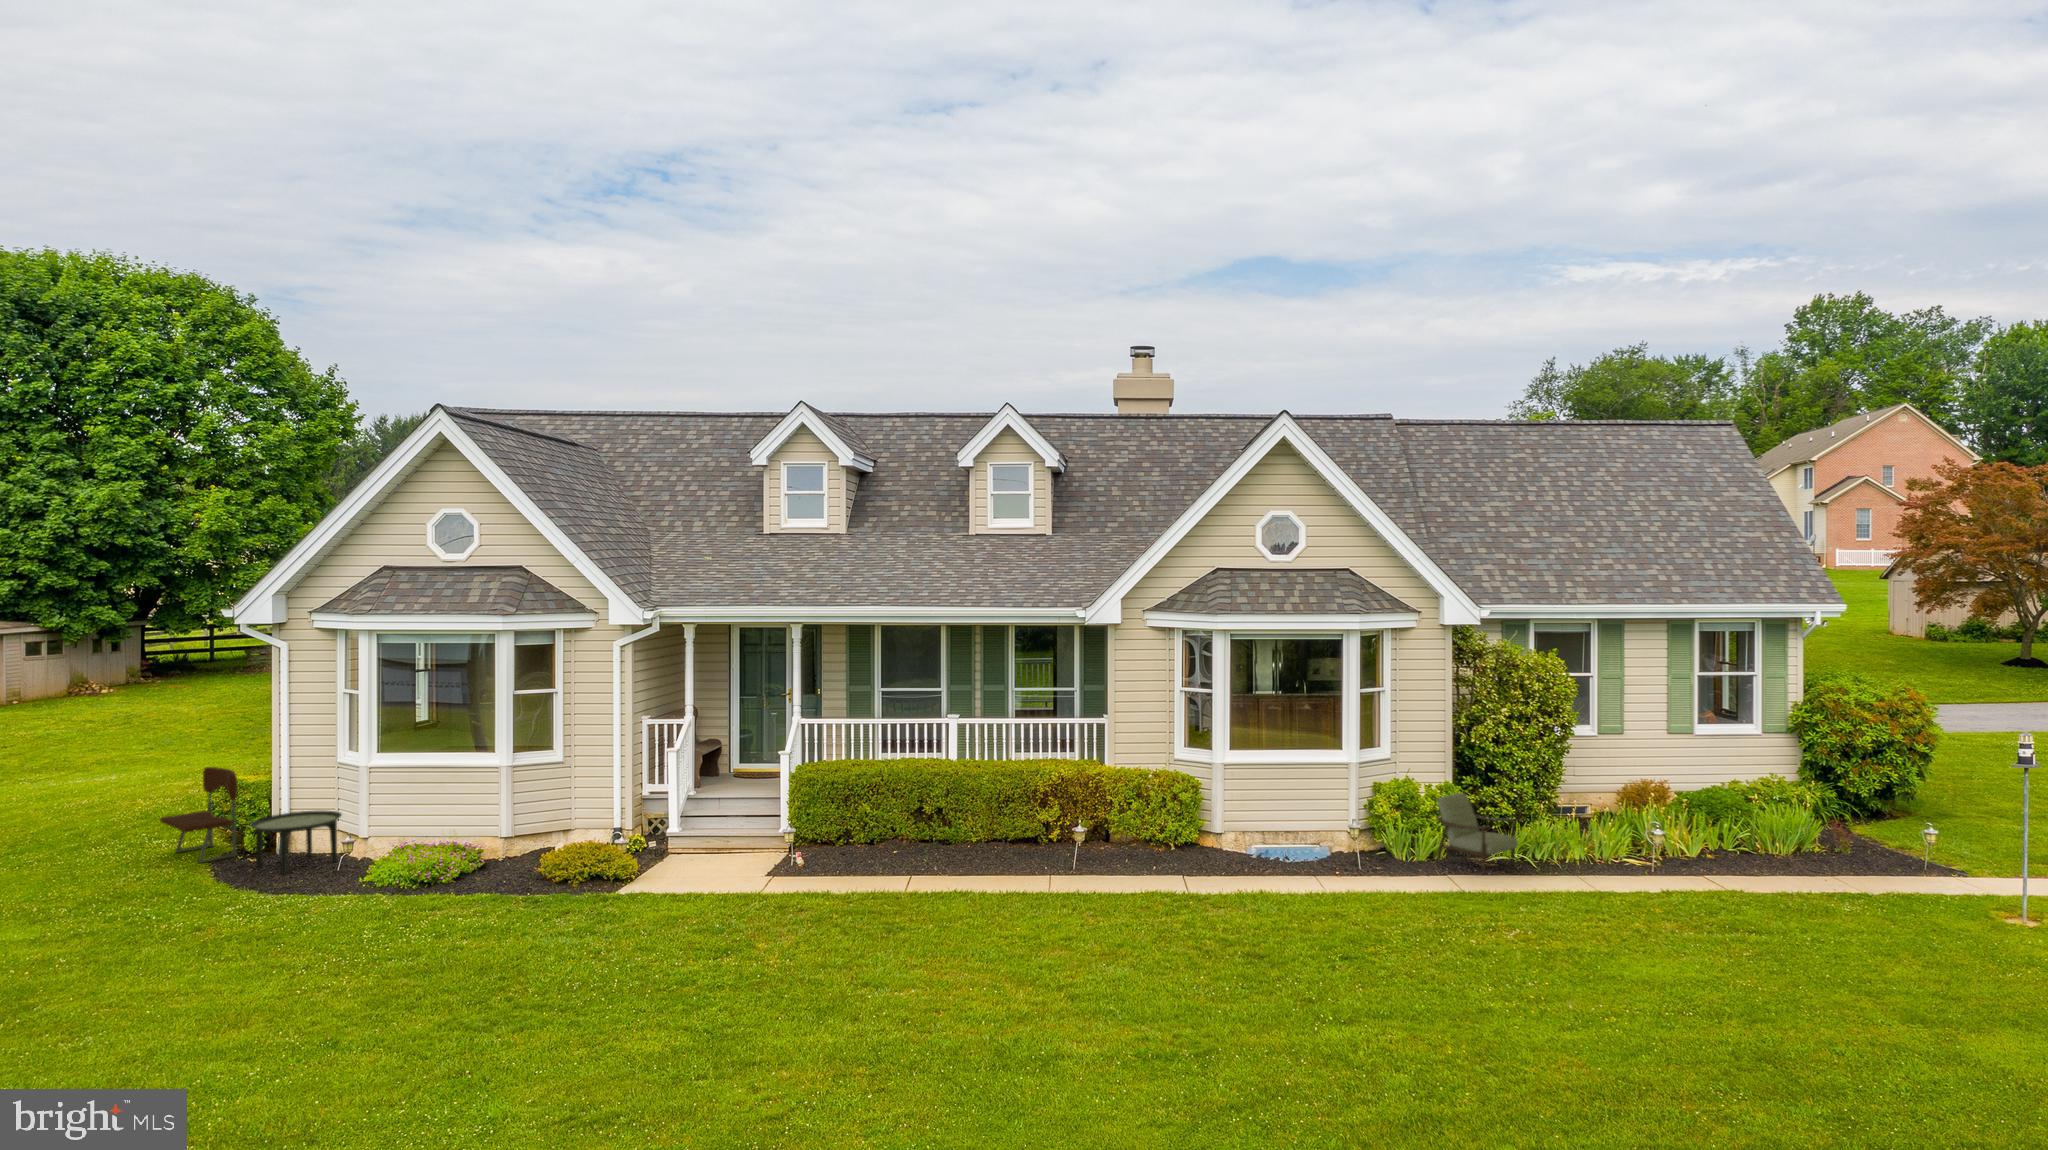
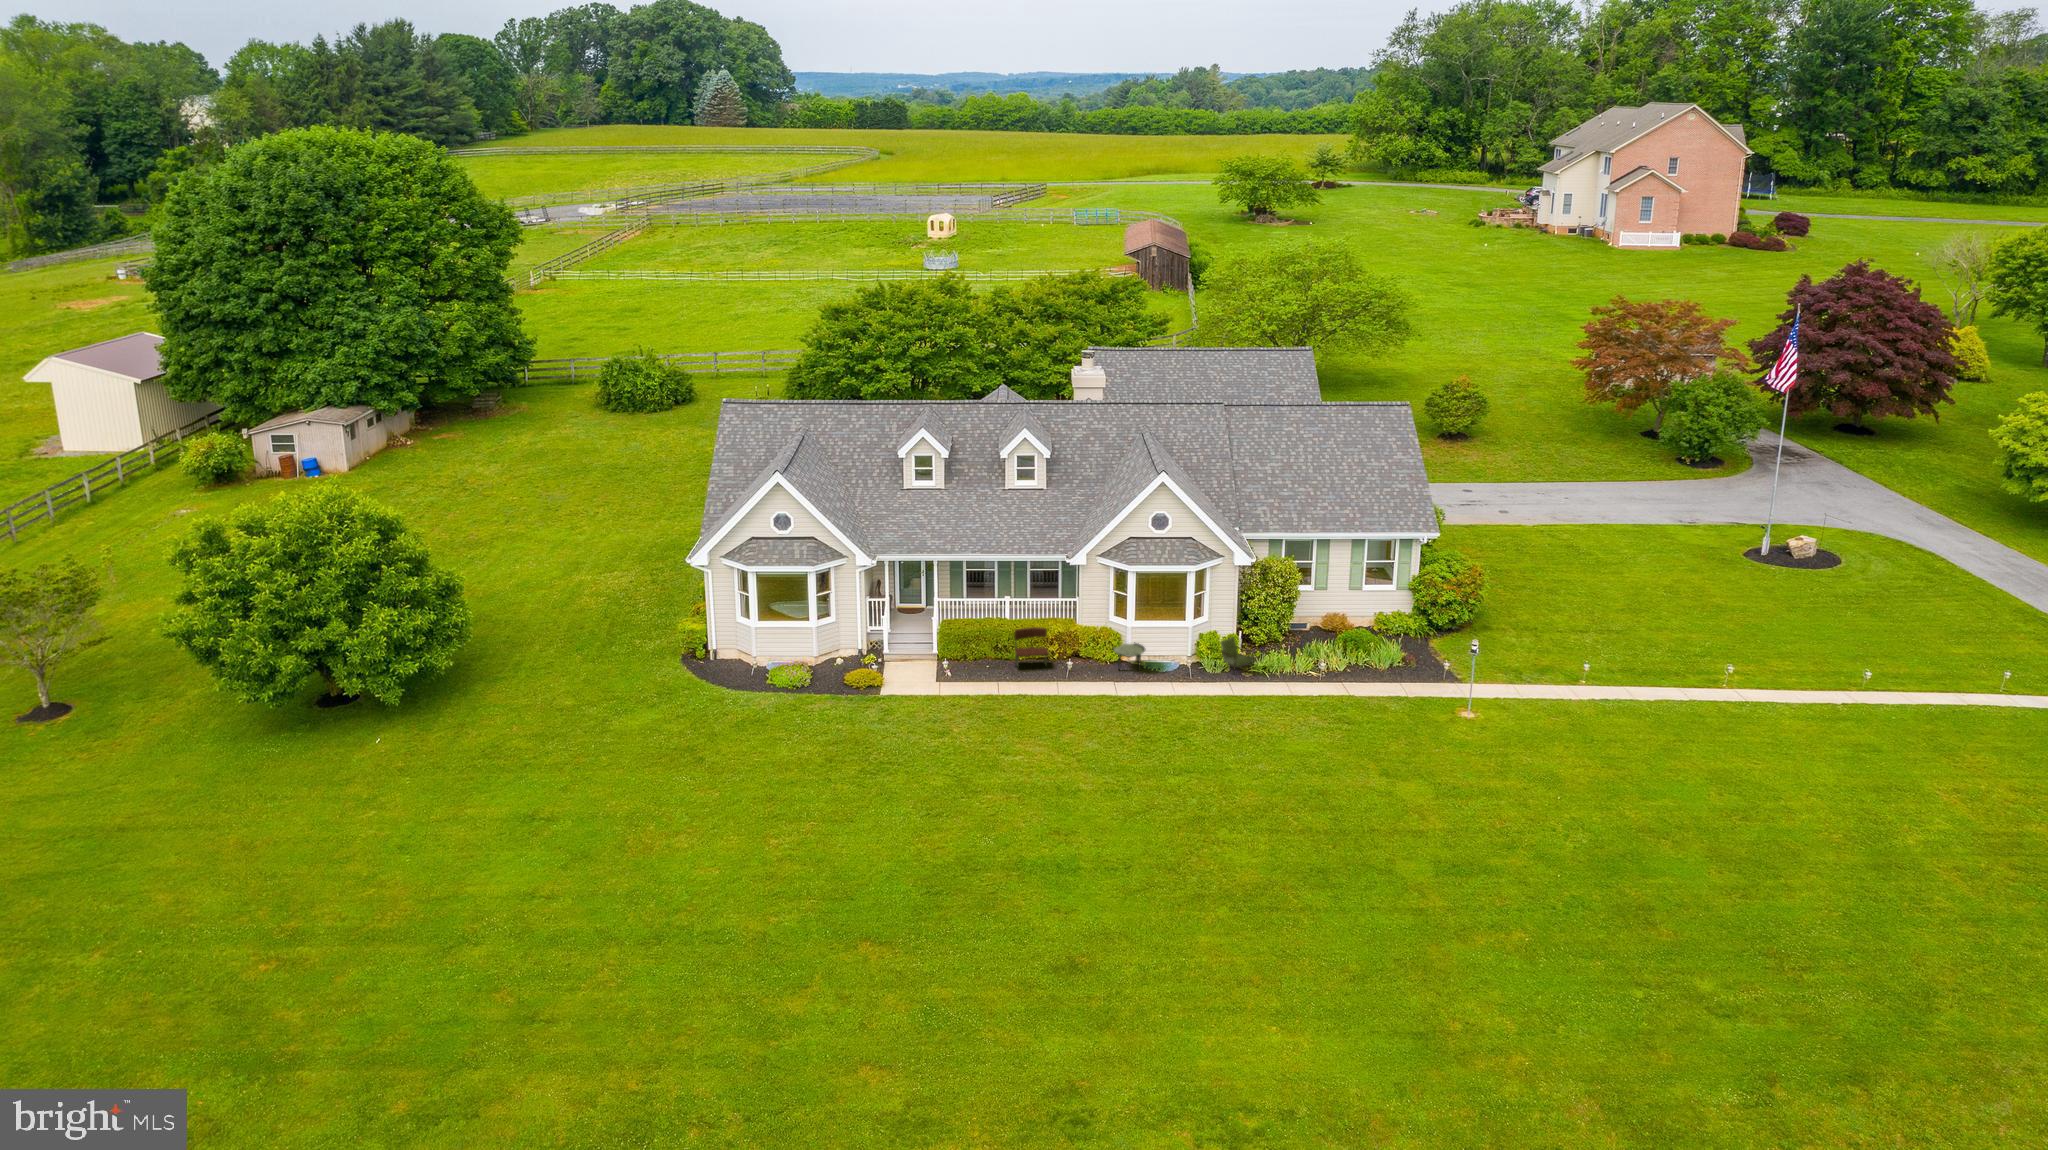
bench: present [160,767,238,863] -> present [1014,627,1049,667]
round table: present [250,810,342,874] -> present [1113,642,1145,670]

